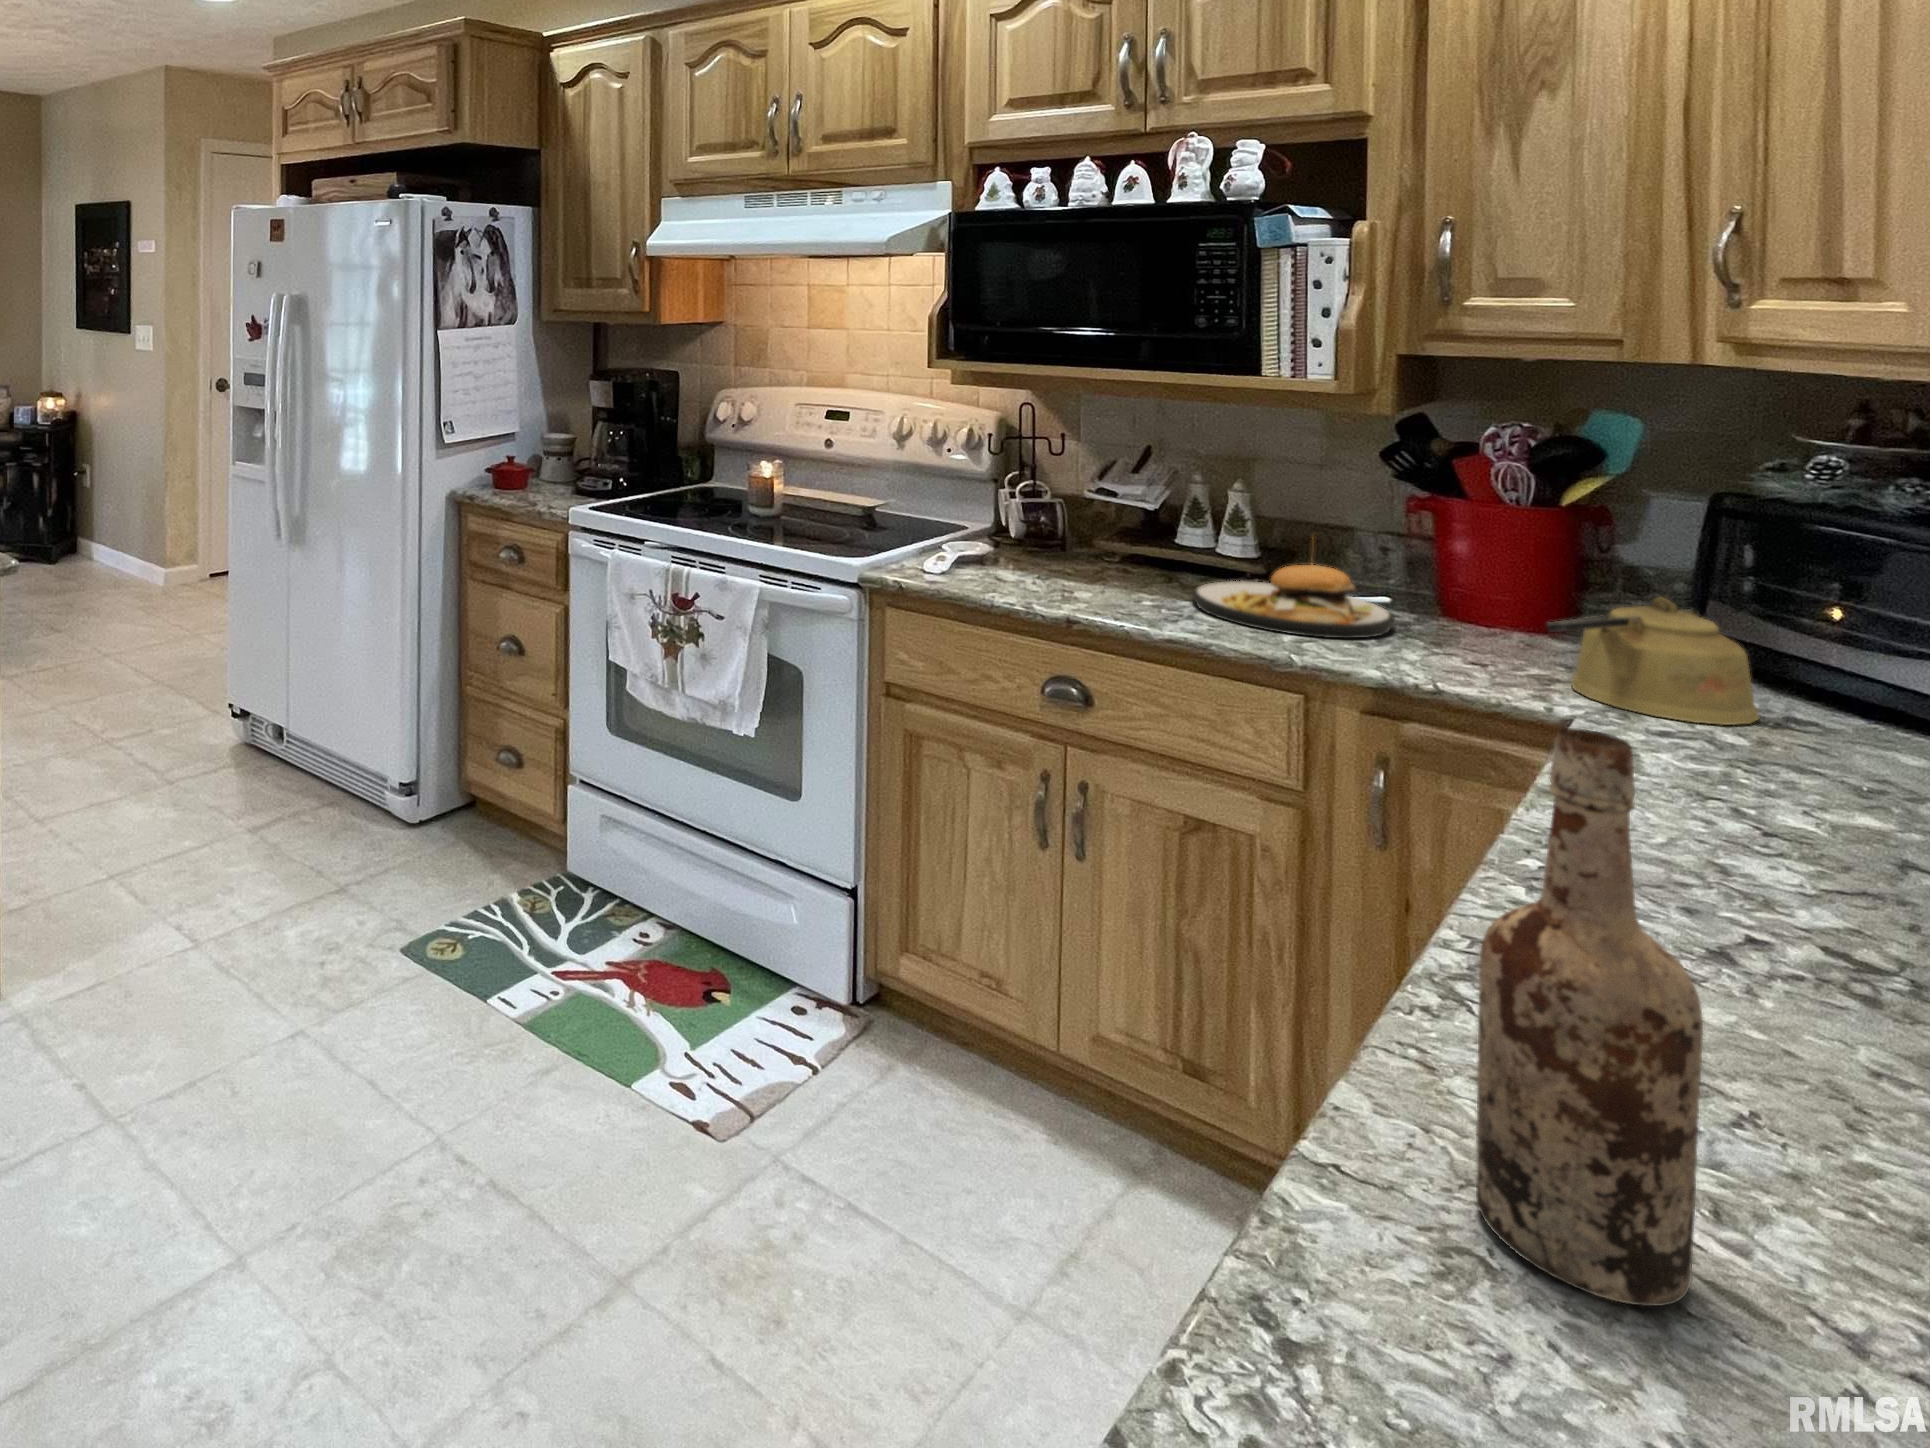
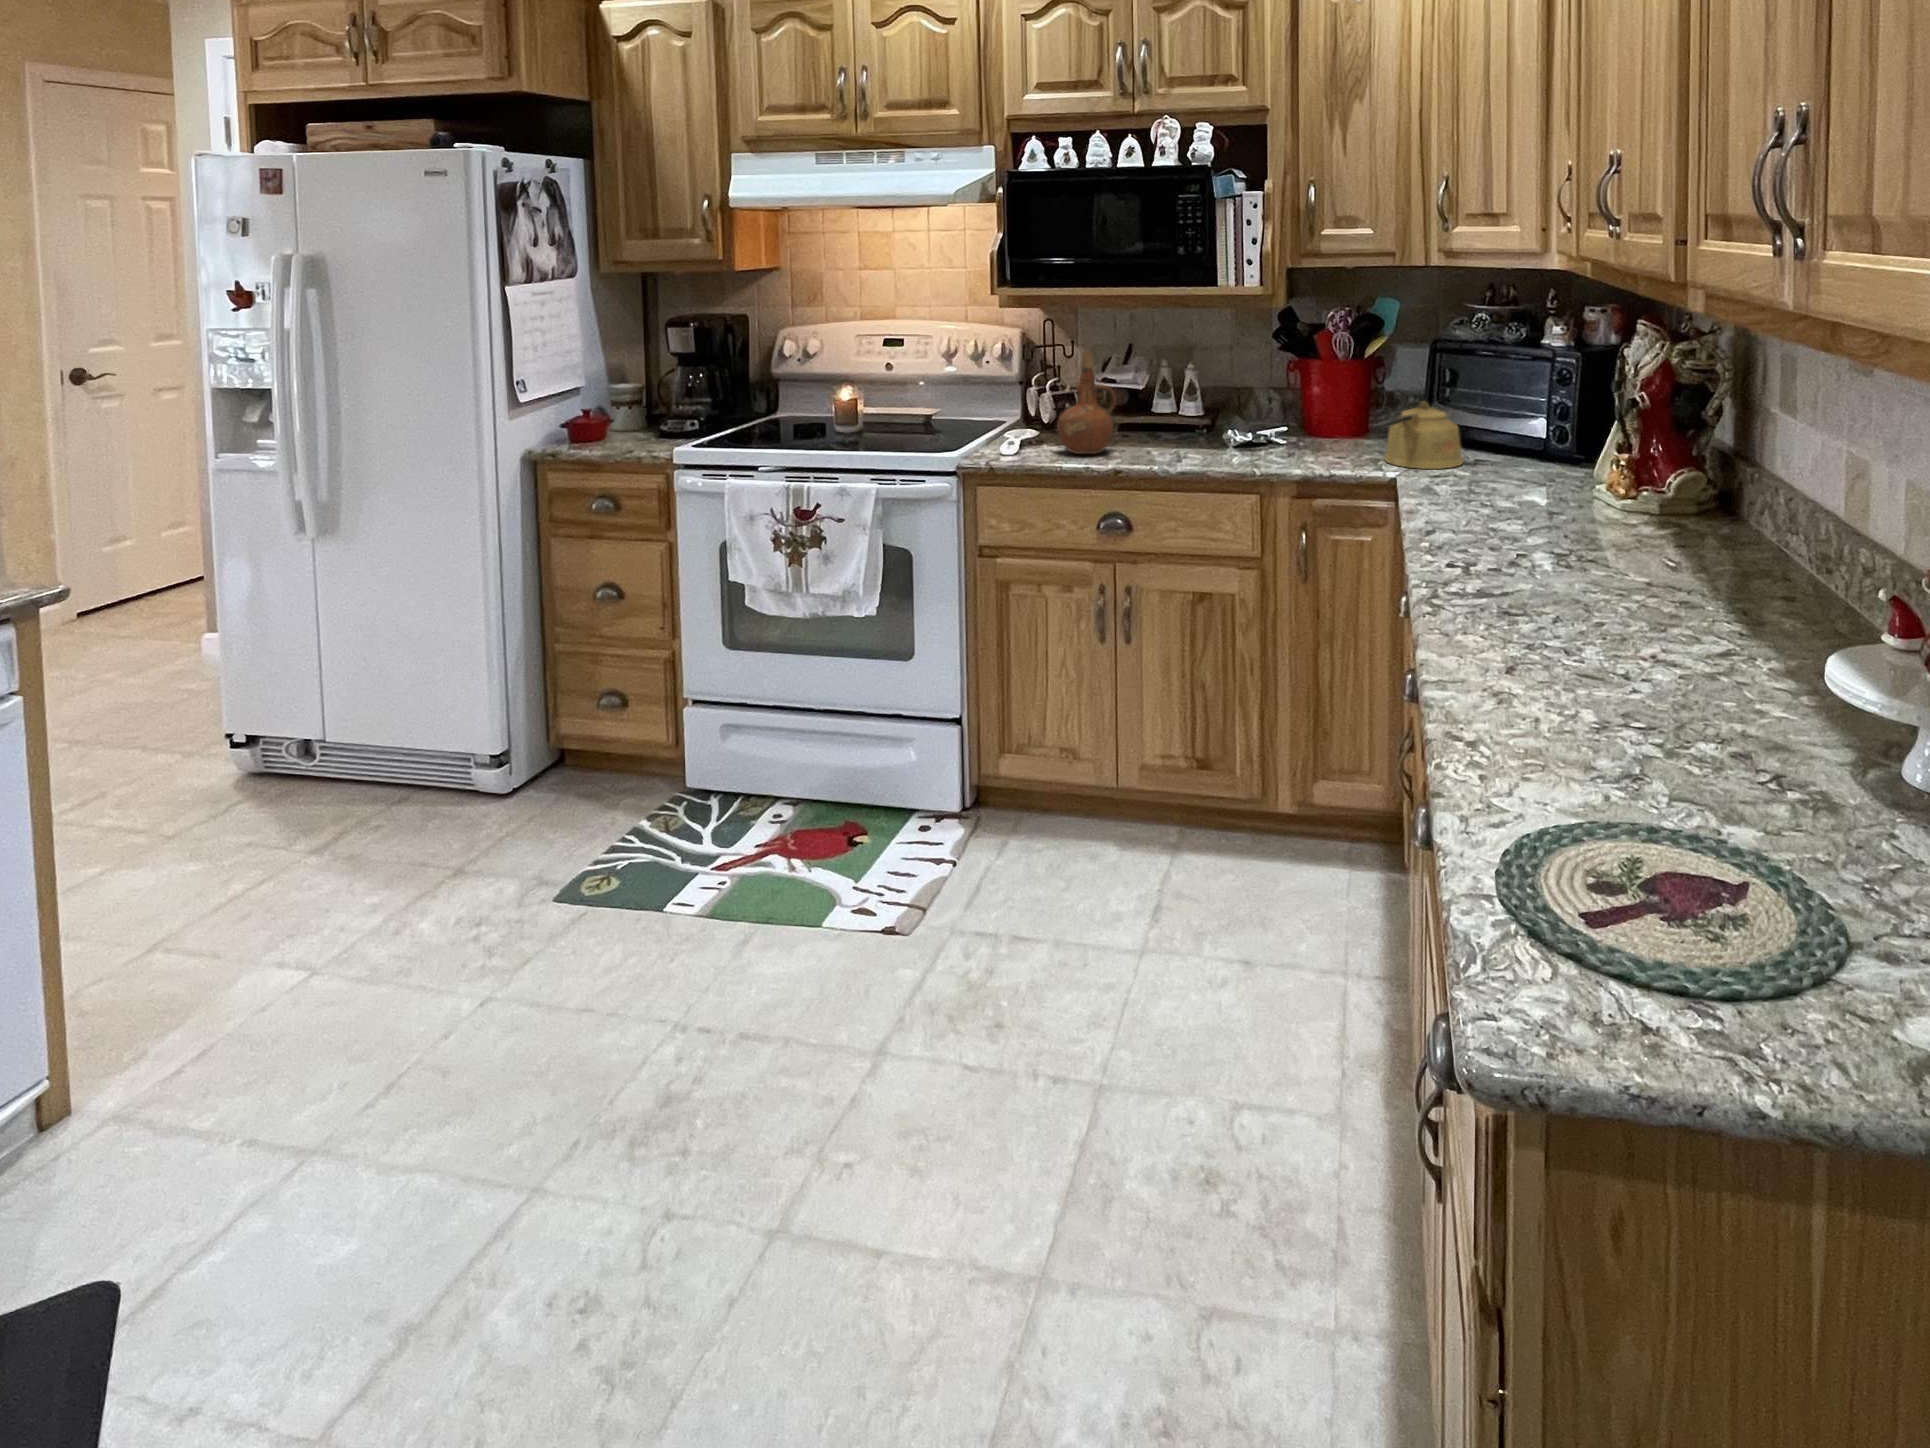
ceramic pitcher: none [997,450,1086,590] -> present [1057,351,1116,454]
plate: present [1192,564,1395,638] -> none [1179,391,1292,457]
wine bottle: present [1476,728,1703,1306] -> none [1494,435,1575,691]

